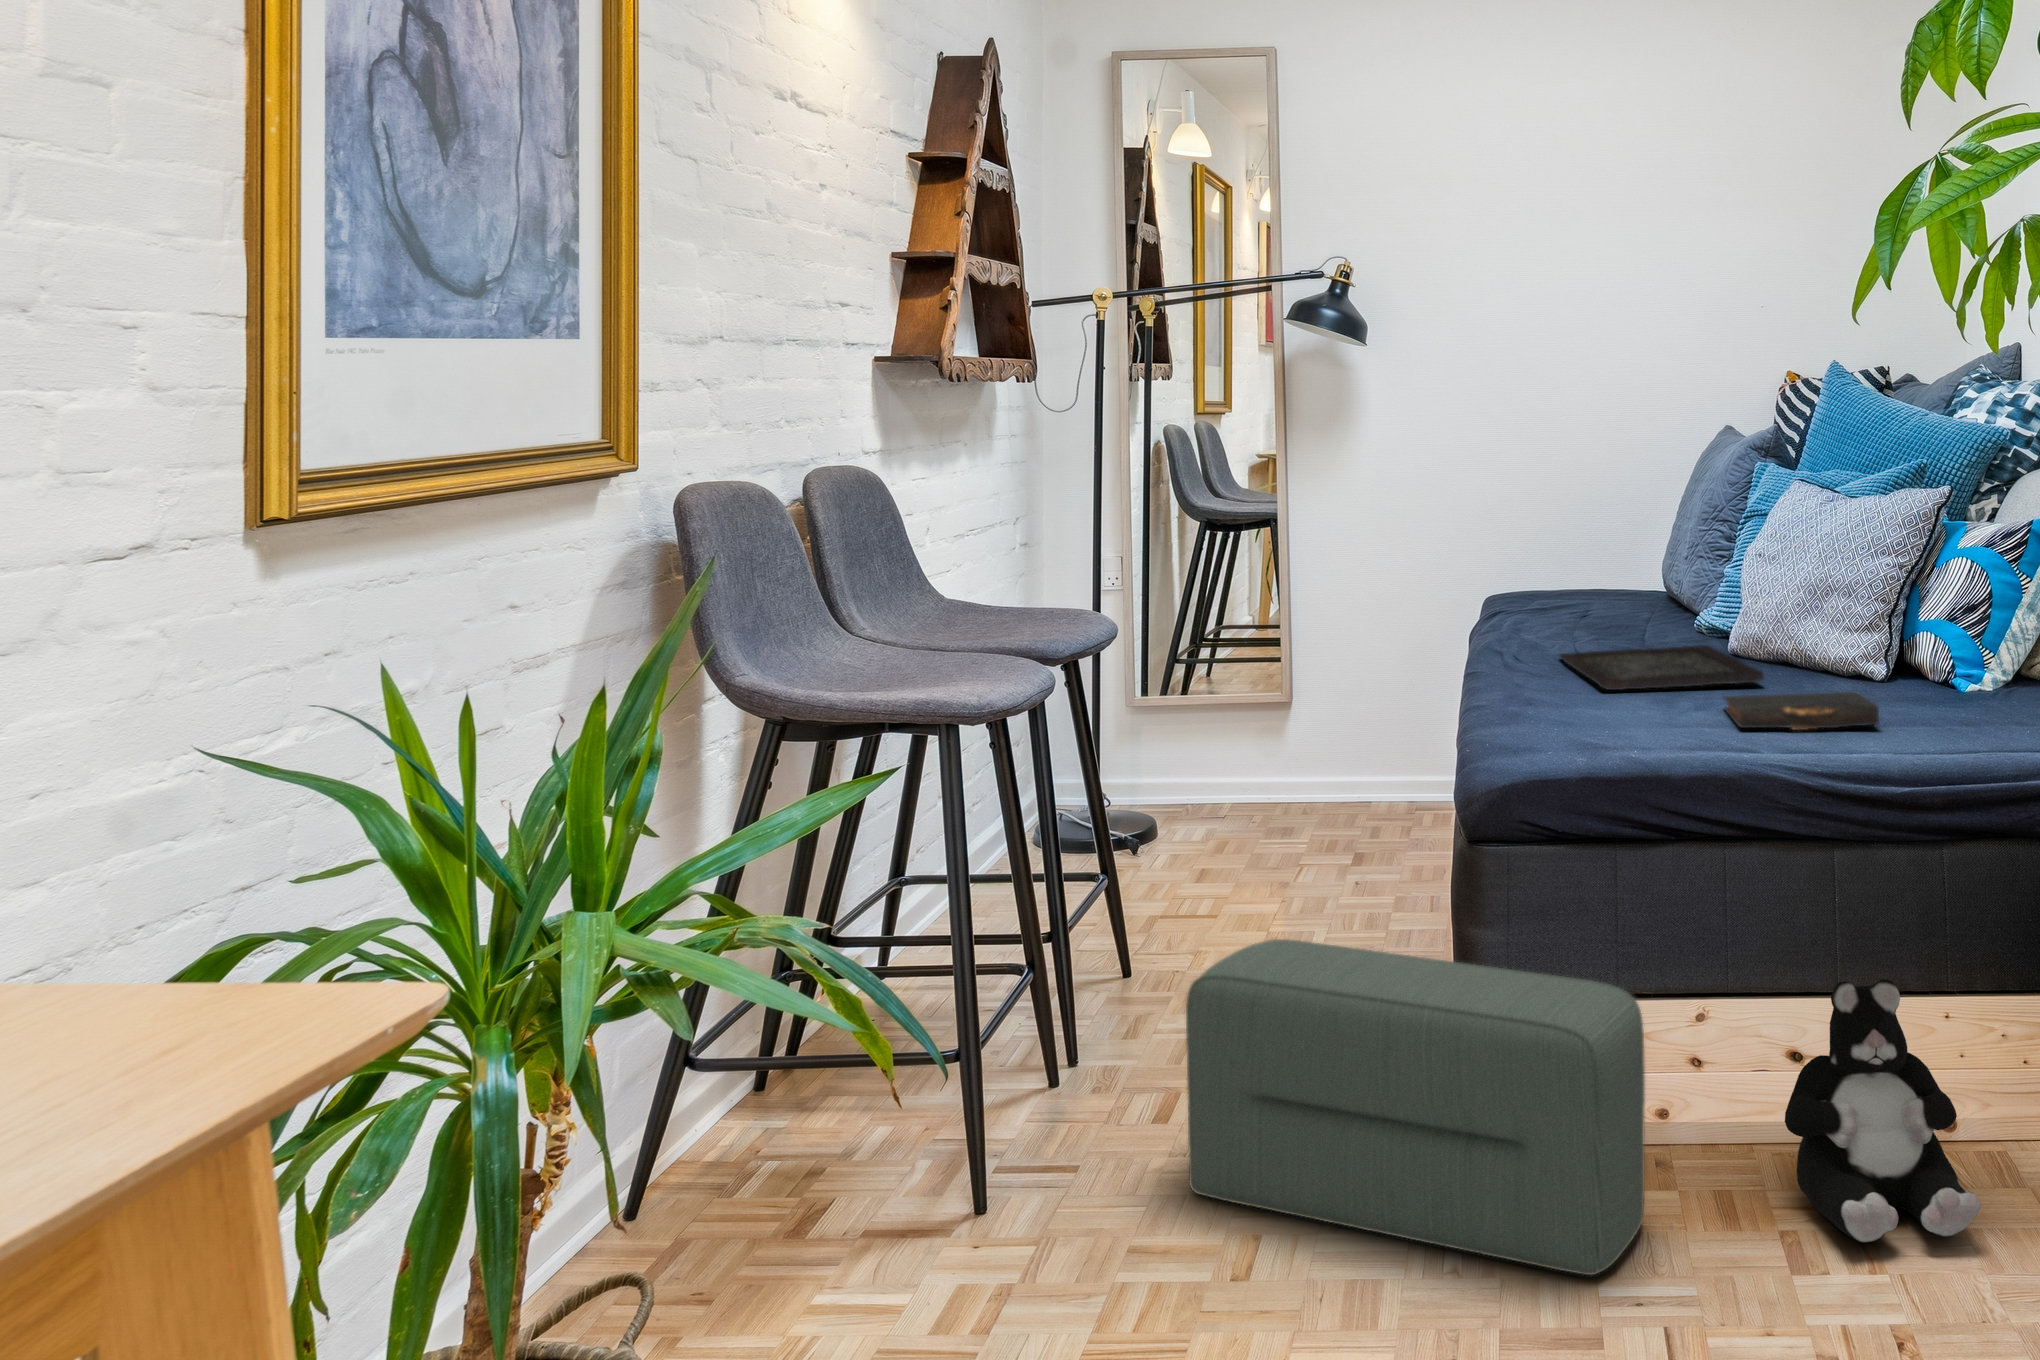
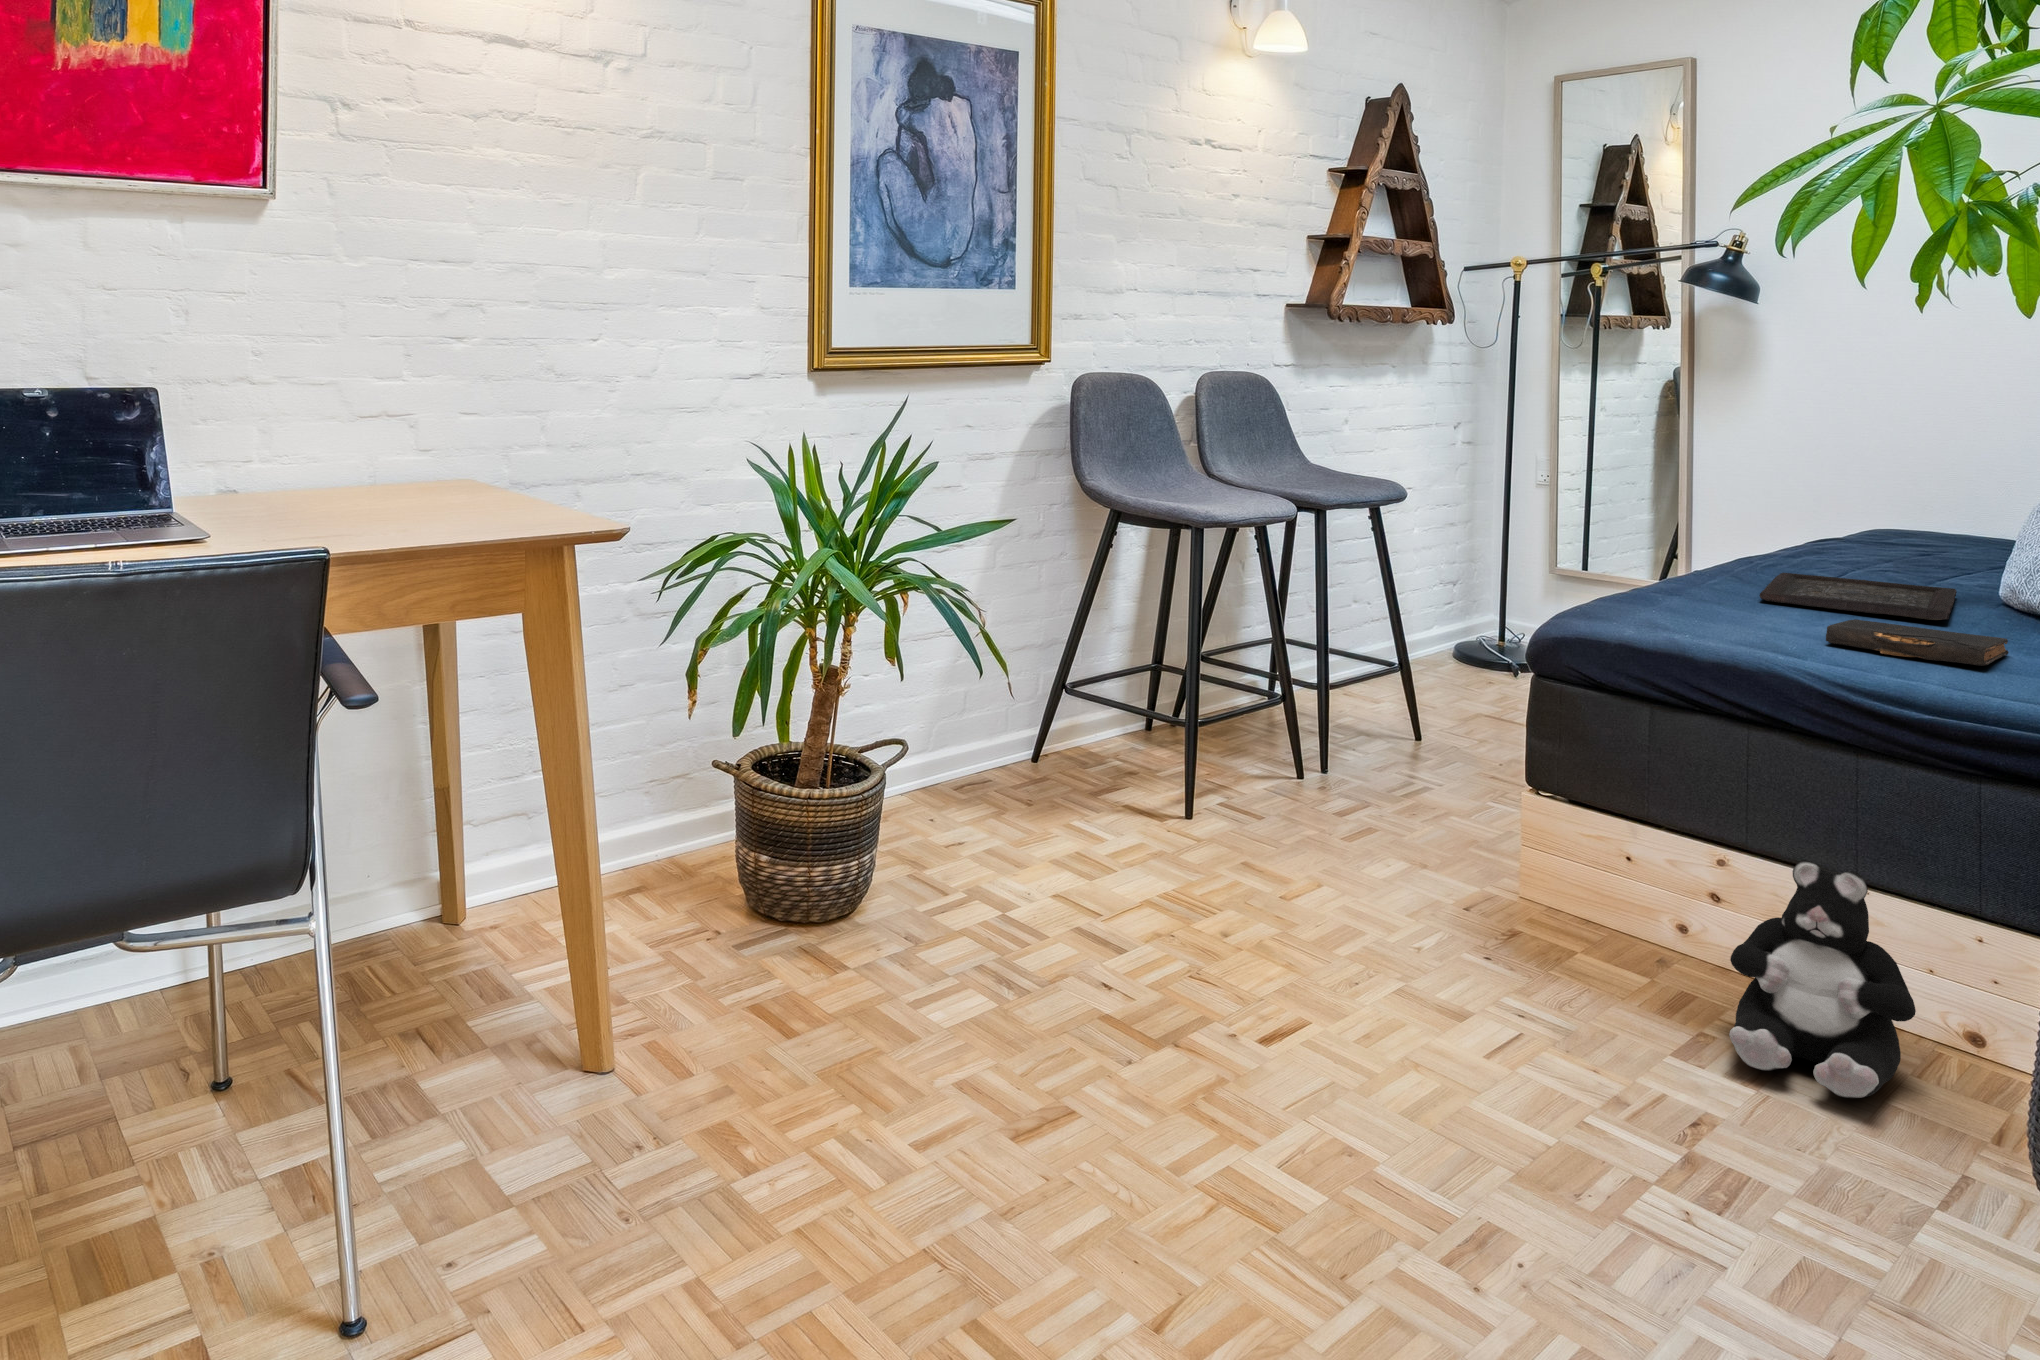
pouf: present [1186,939,1645,1275] -> none [1299,713,1593,995]

